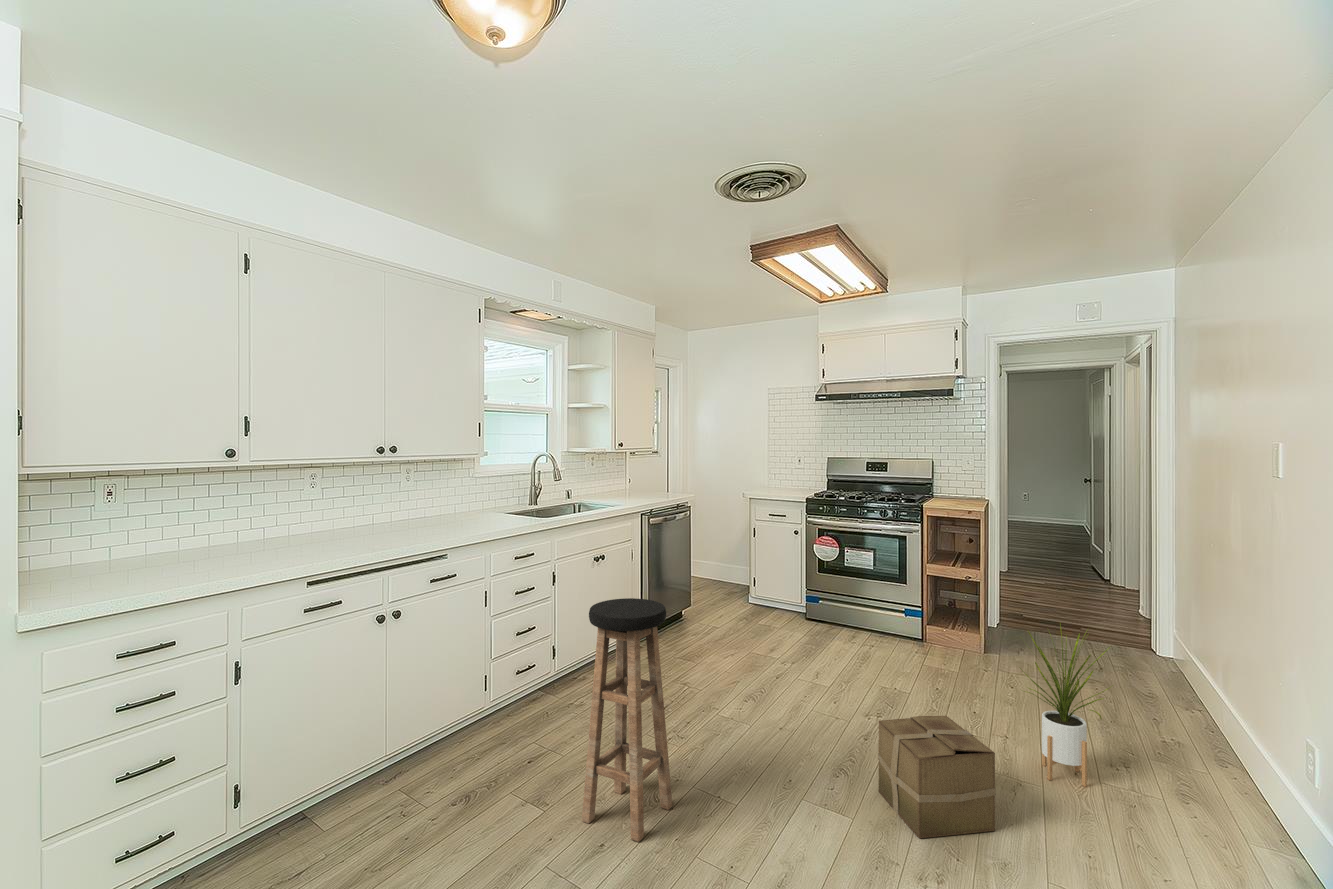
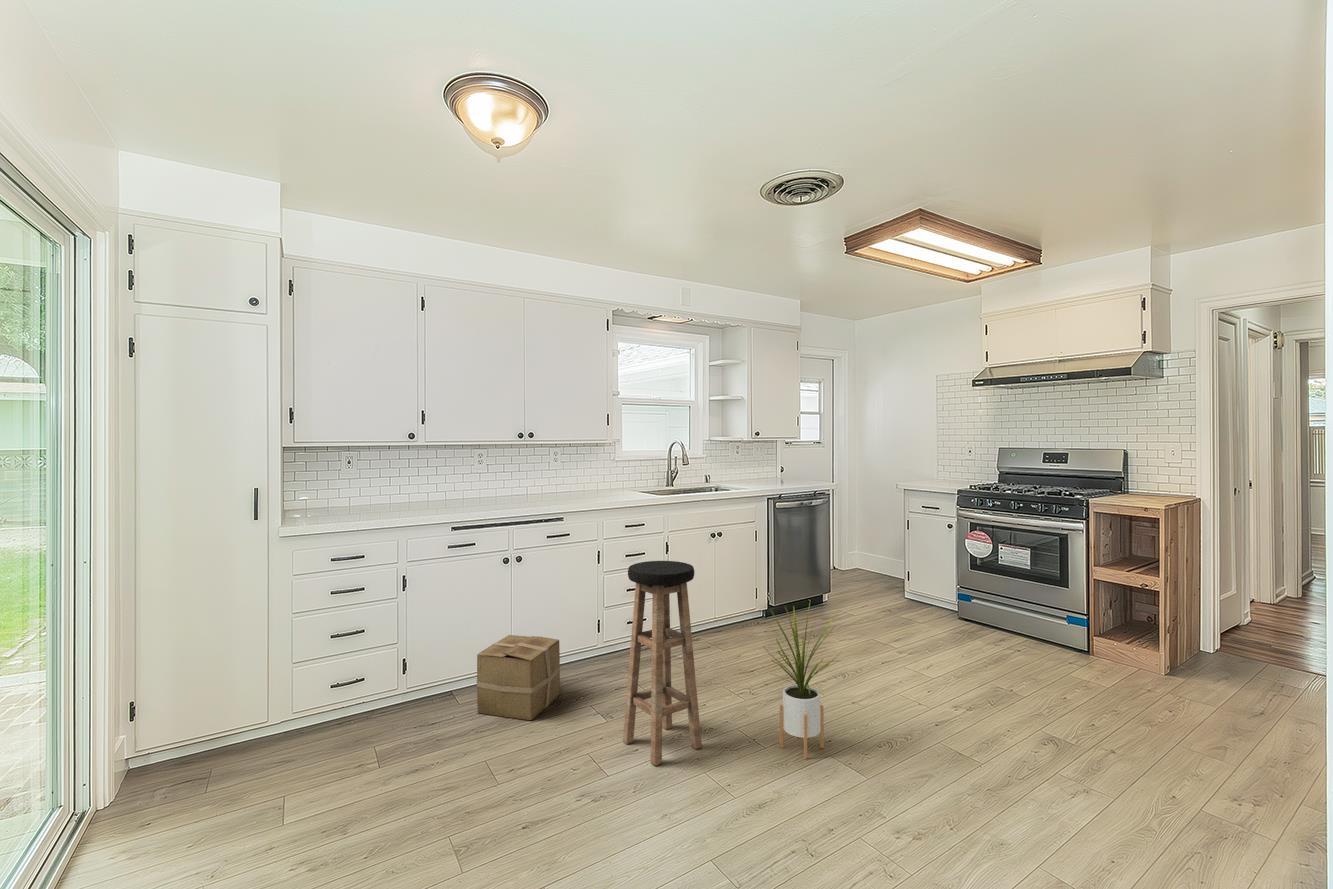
house plant: present [1020,626,1112,787] -> present [768,604,841,759]
cardboard box: present [878,716,996,838] -> present [477,635,560,720]

